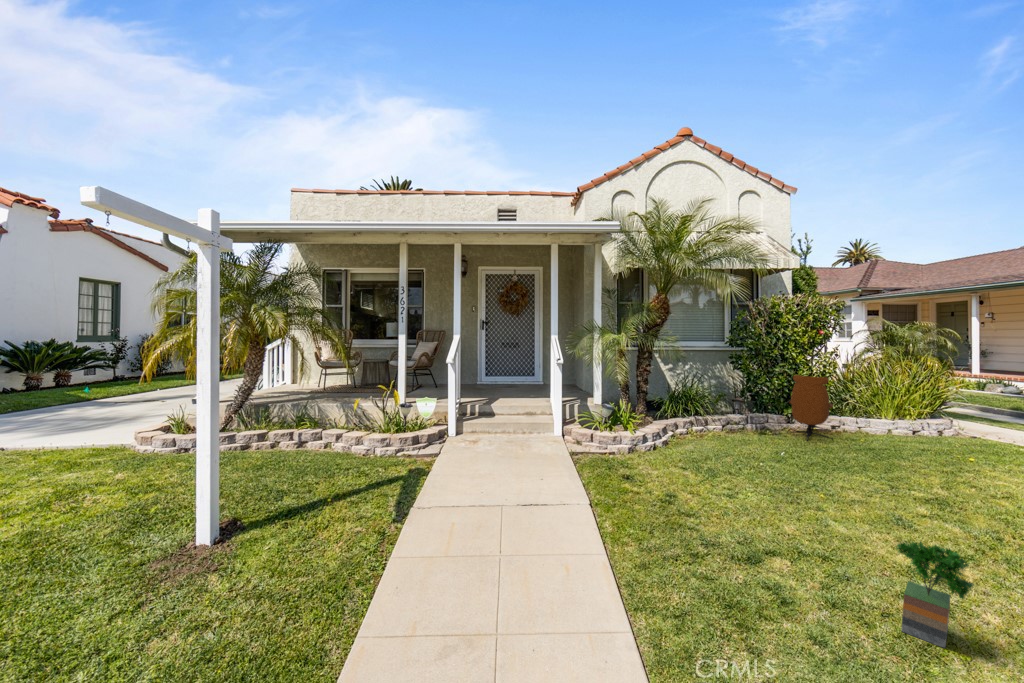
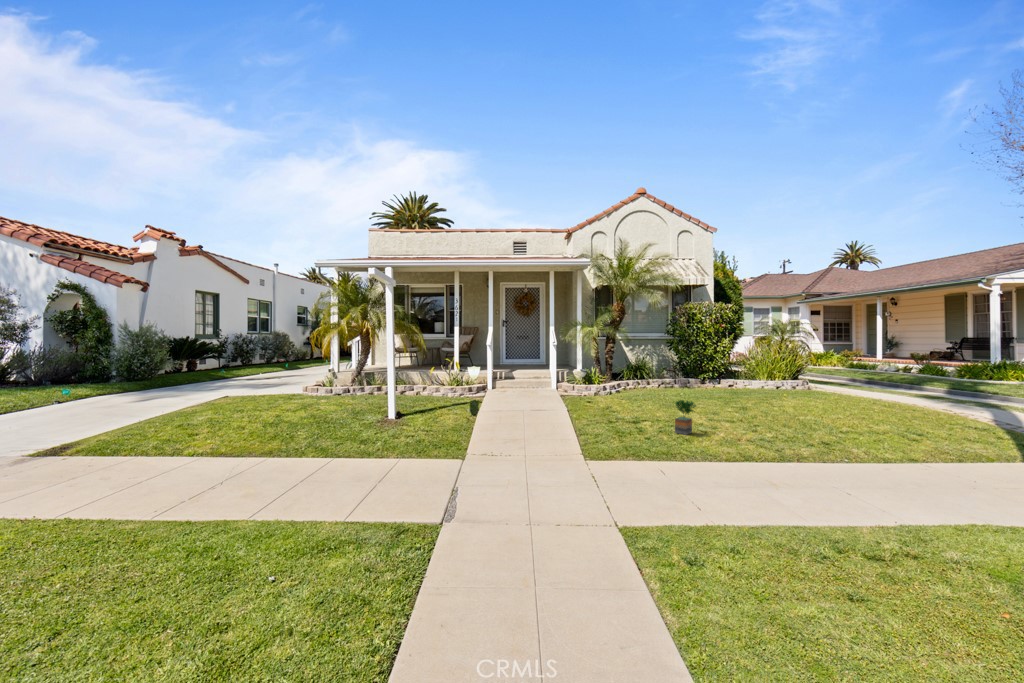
lounge chair: present [787,375,833,441] -> none [698,351,727,391]

